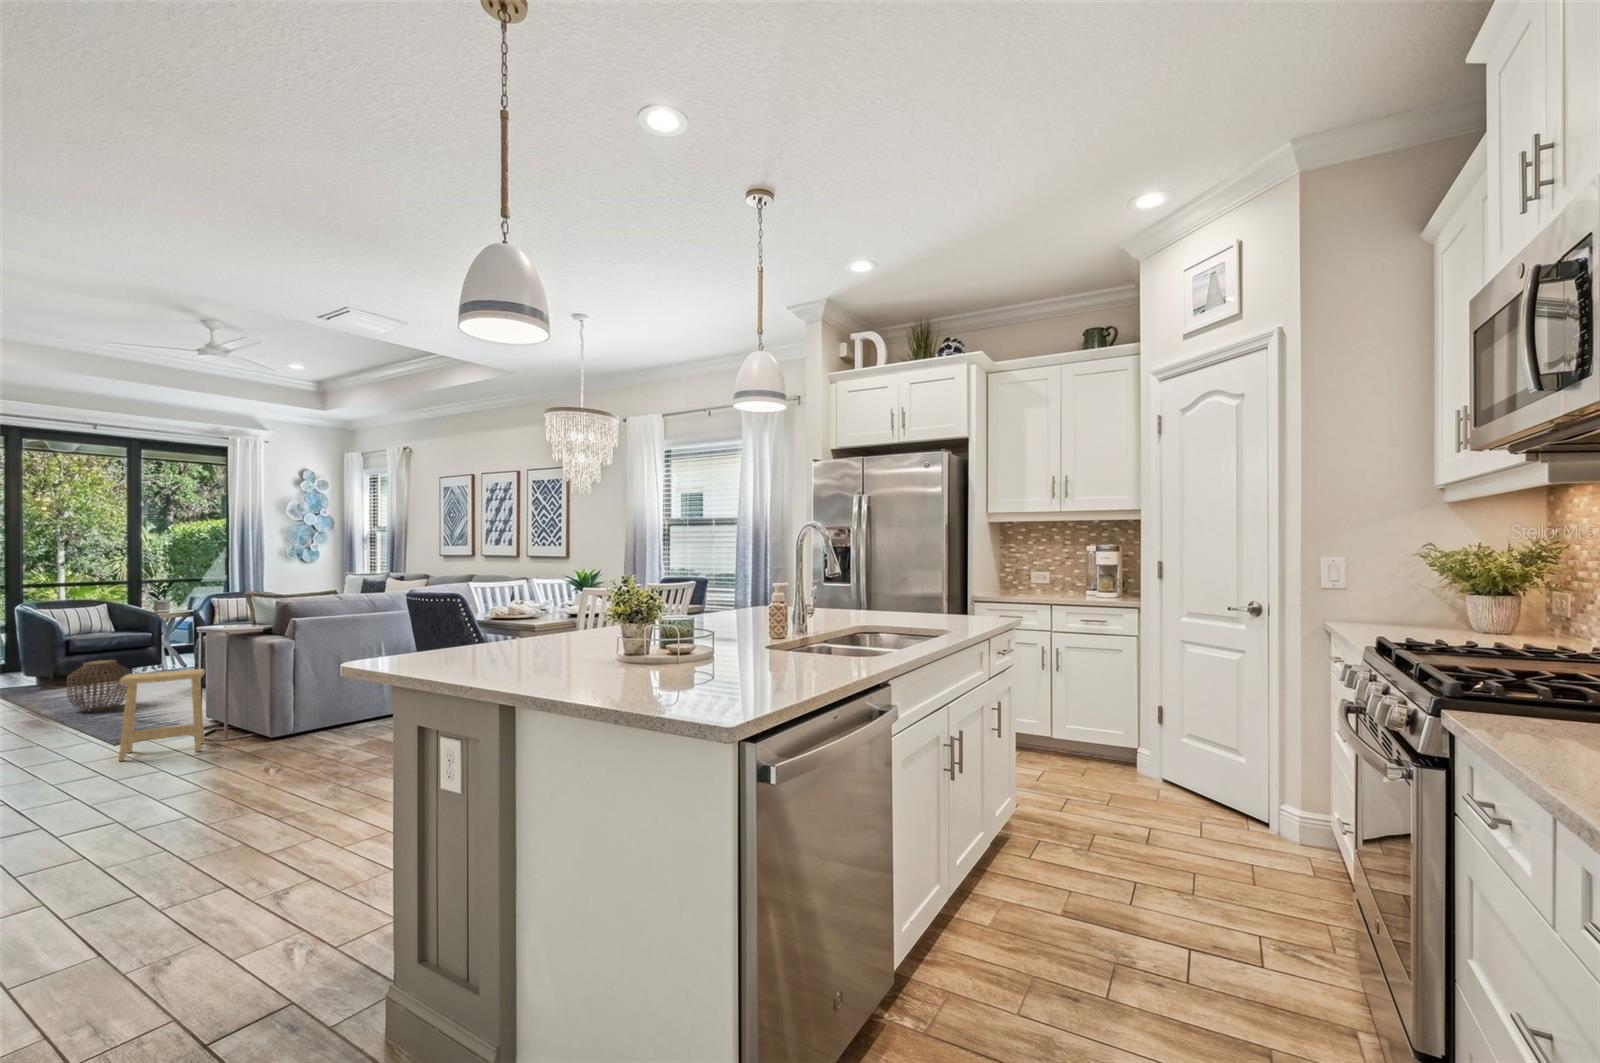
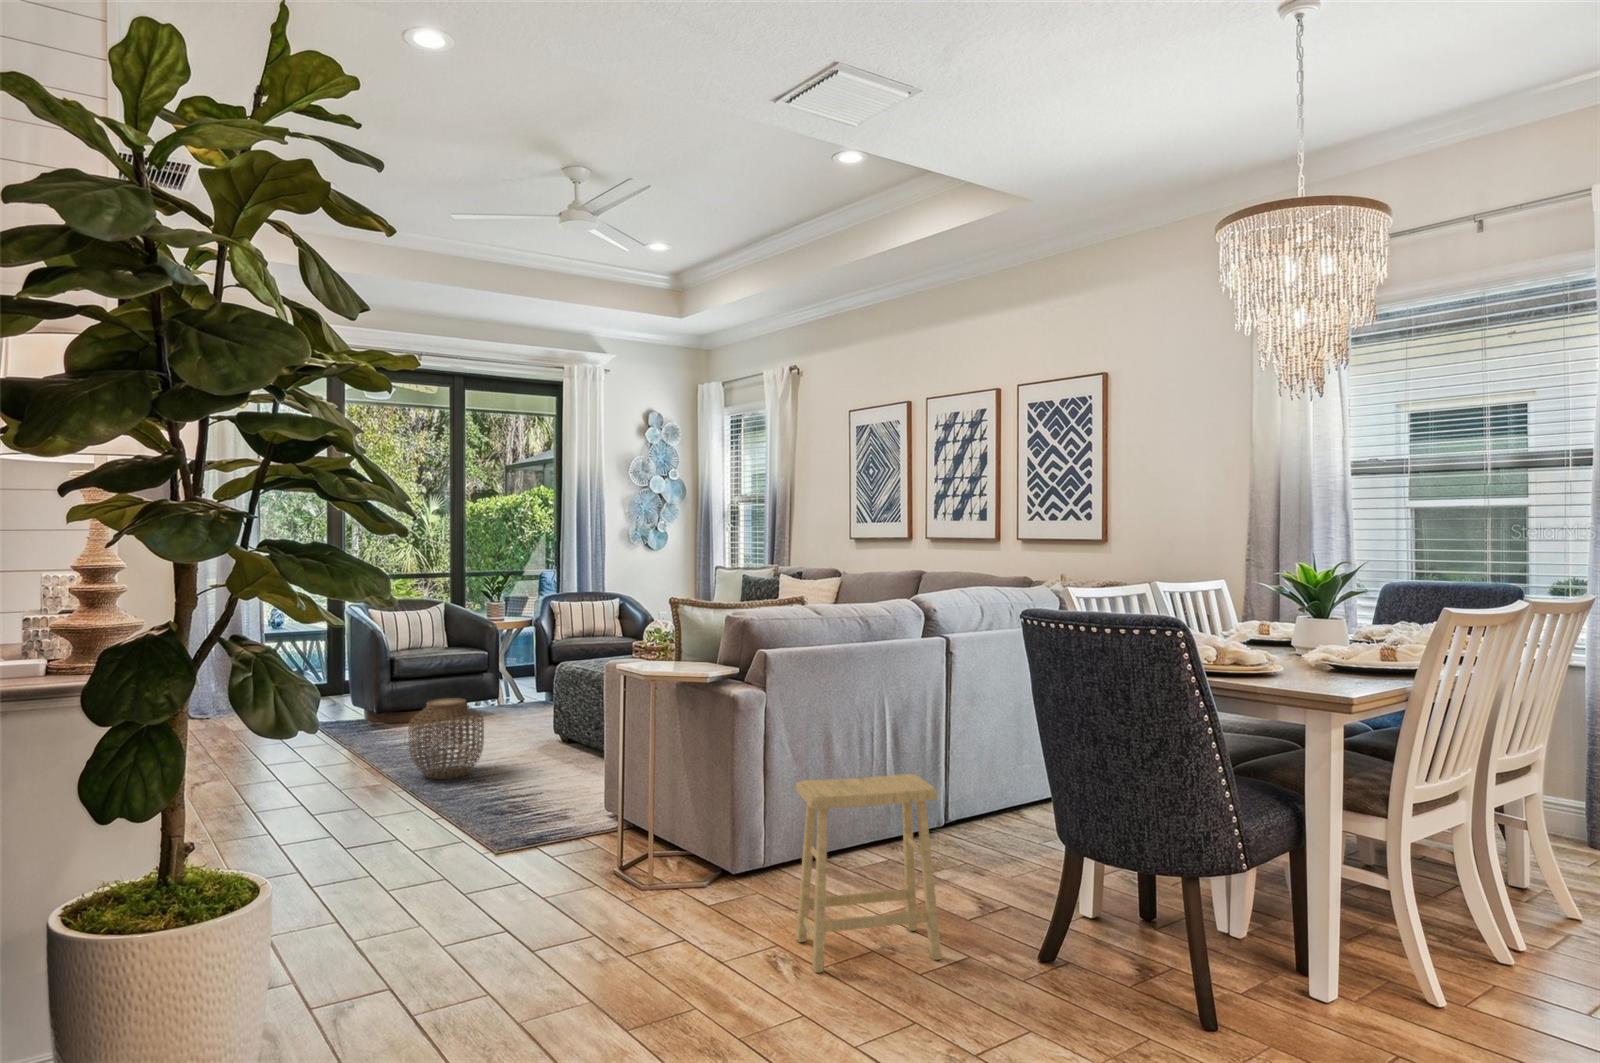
footstool: present [119,669,205,761] -> present [796,774,942,973]

